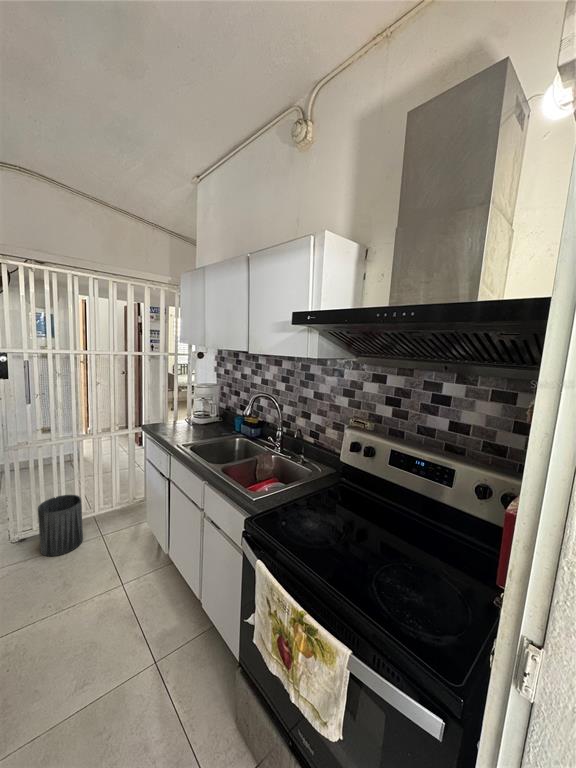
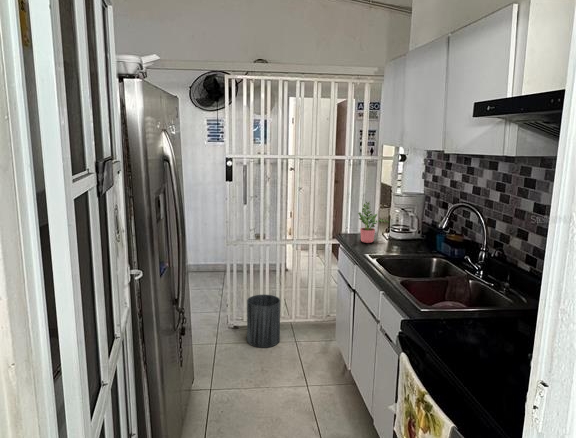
potted plant: none [167,394,195,432] -> present [358,202,389,243]

